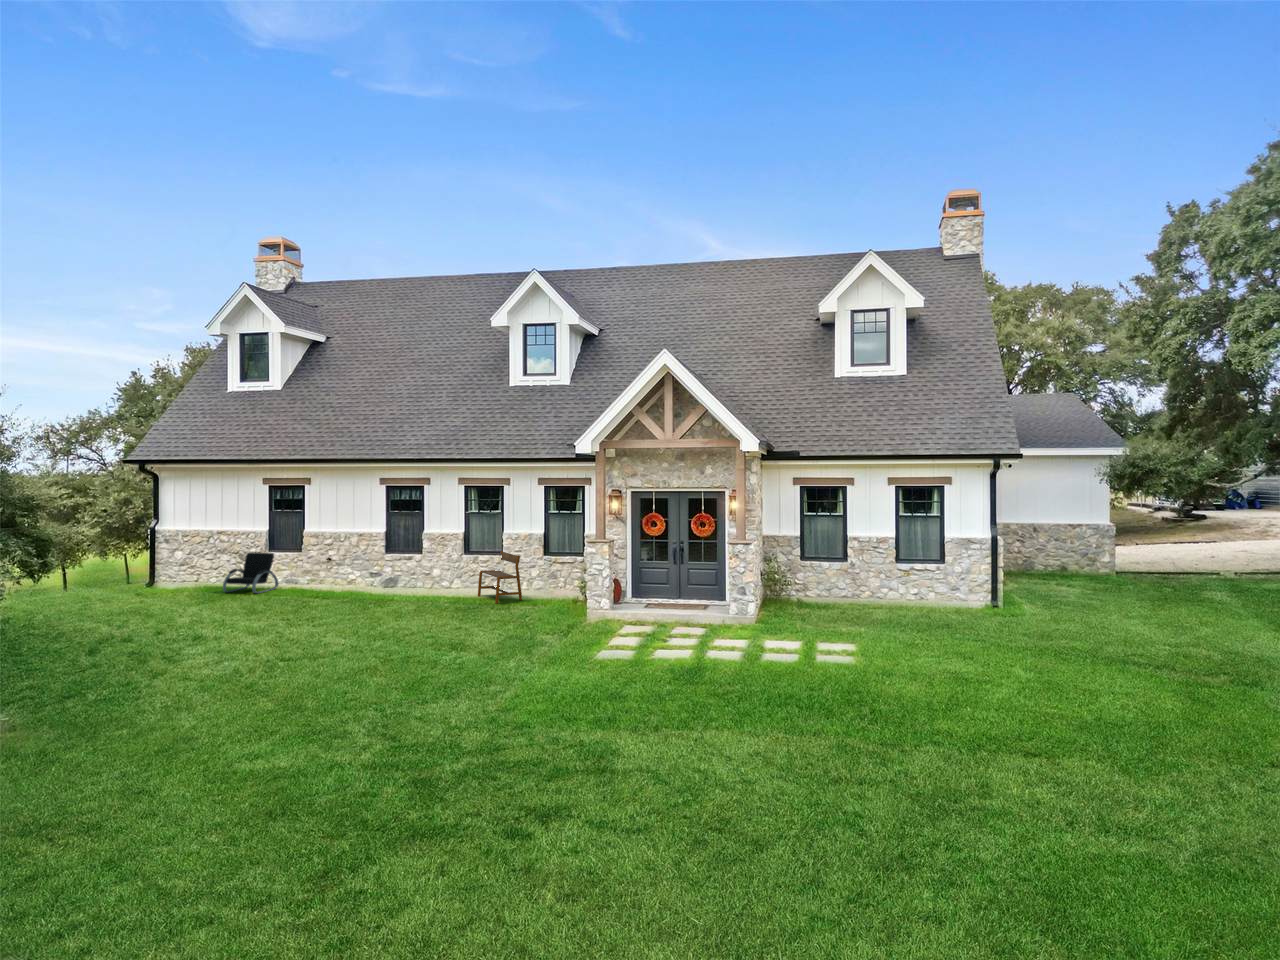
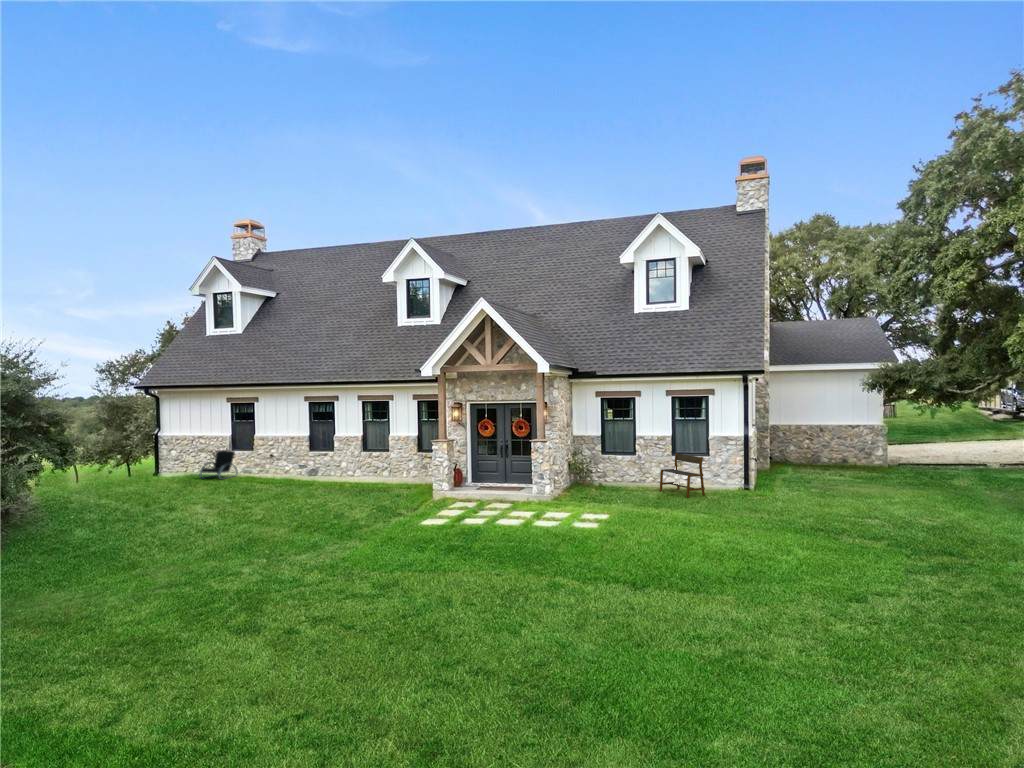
bench: present [478,551,522,604] -> present [660,453,705,498]

